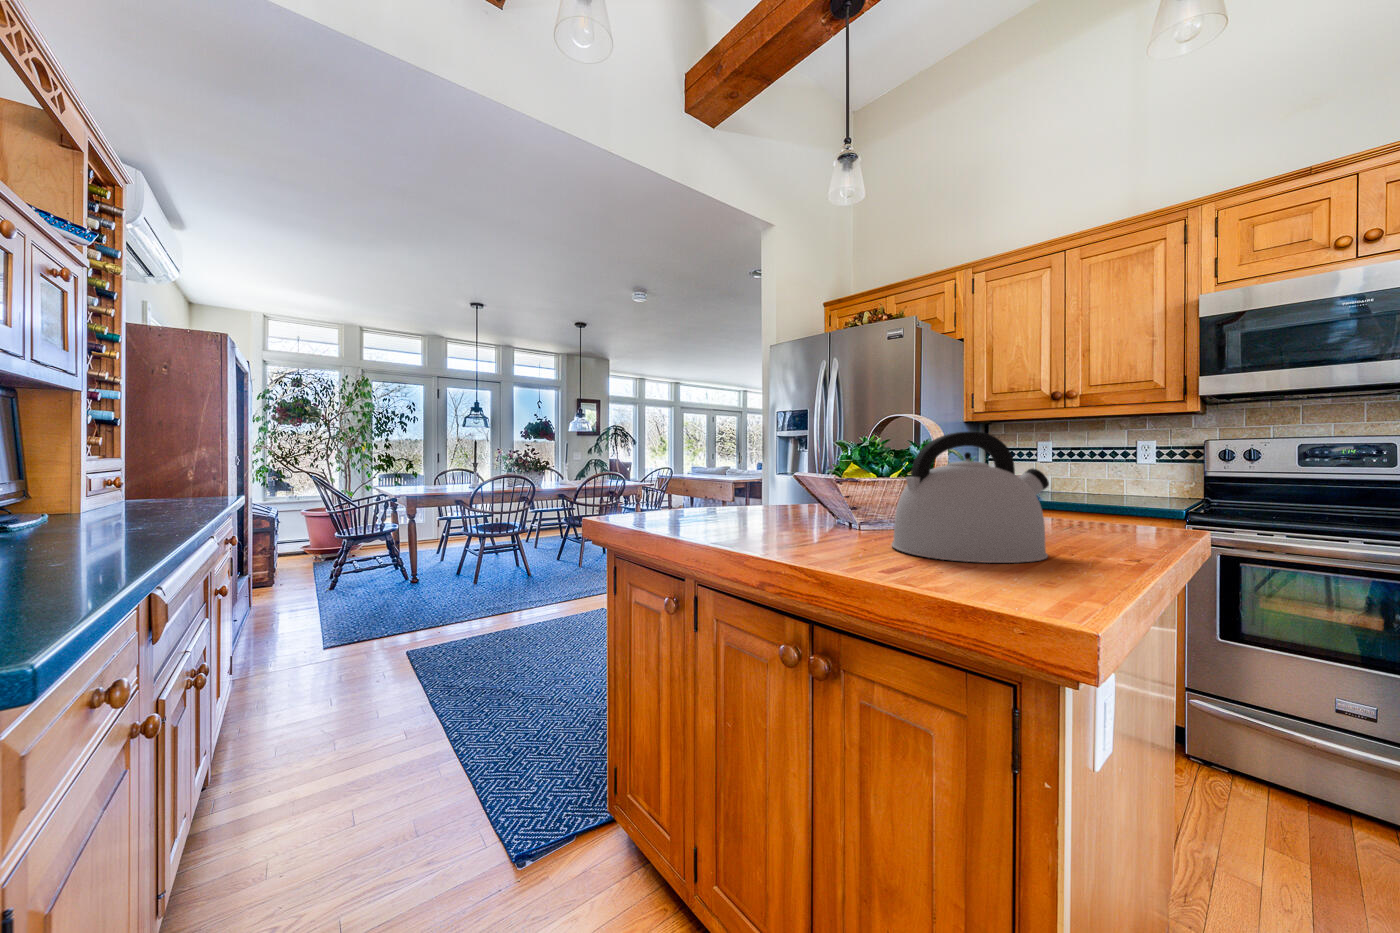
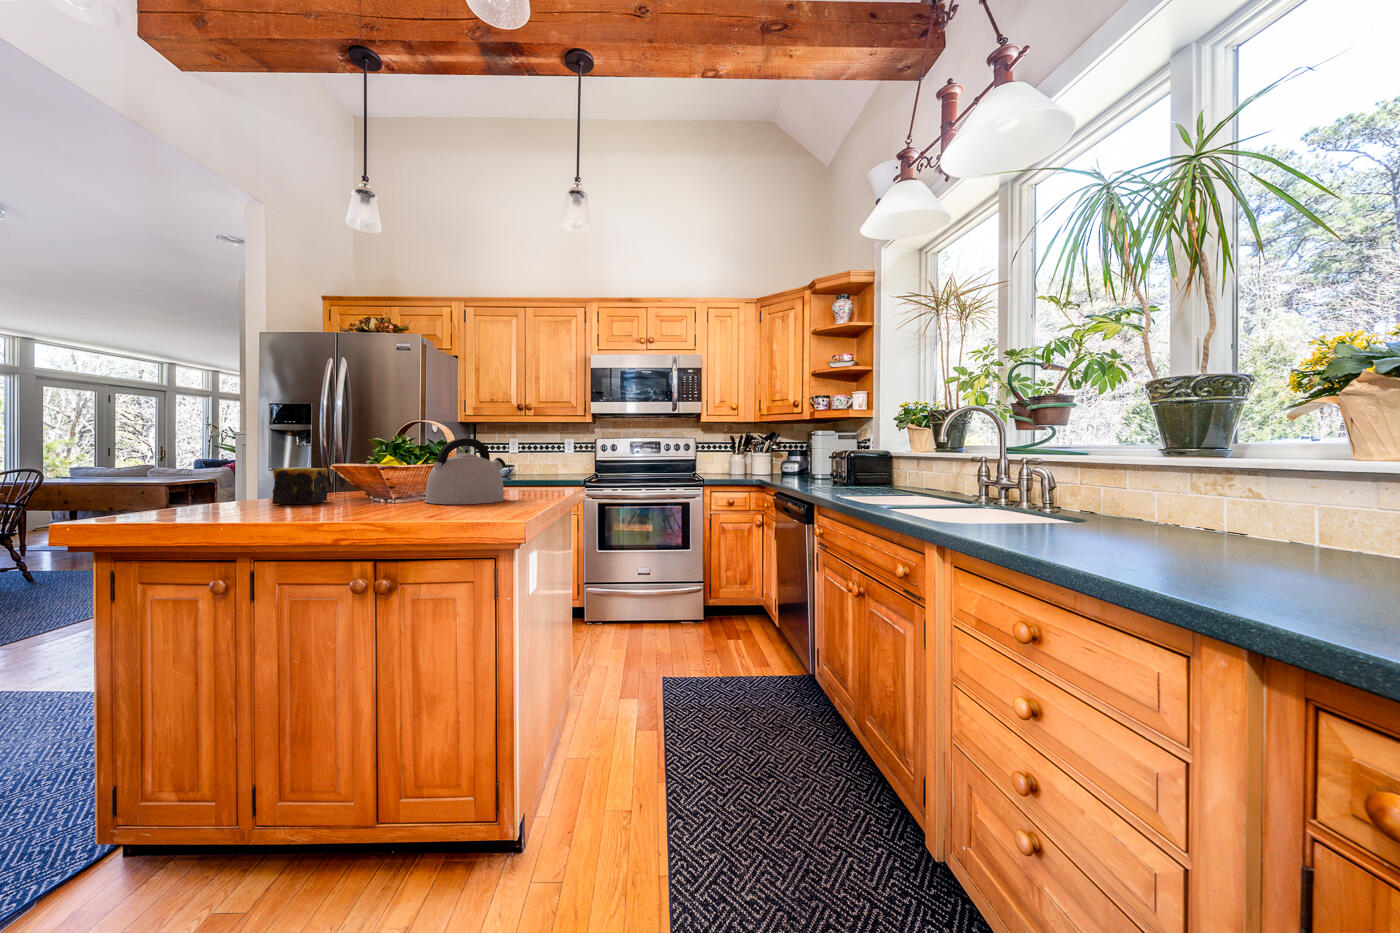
candle: none [707,481,771,532] -> present [272,468,328,504]

